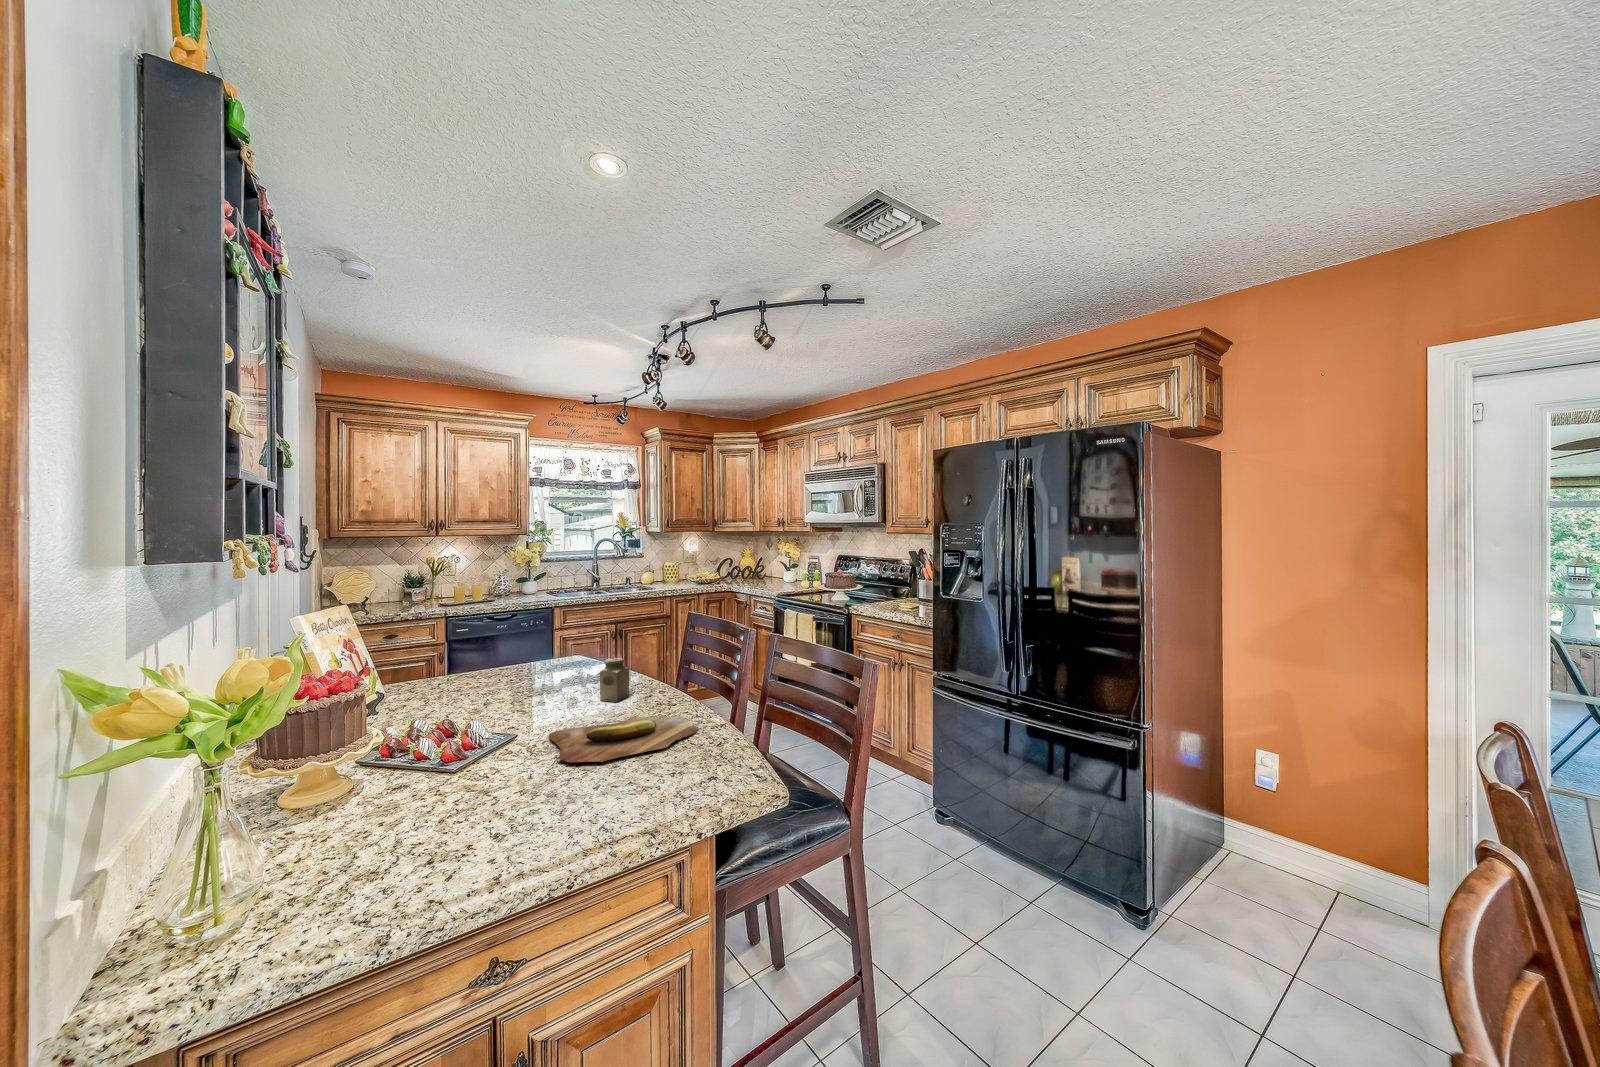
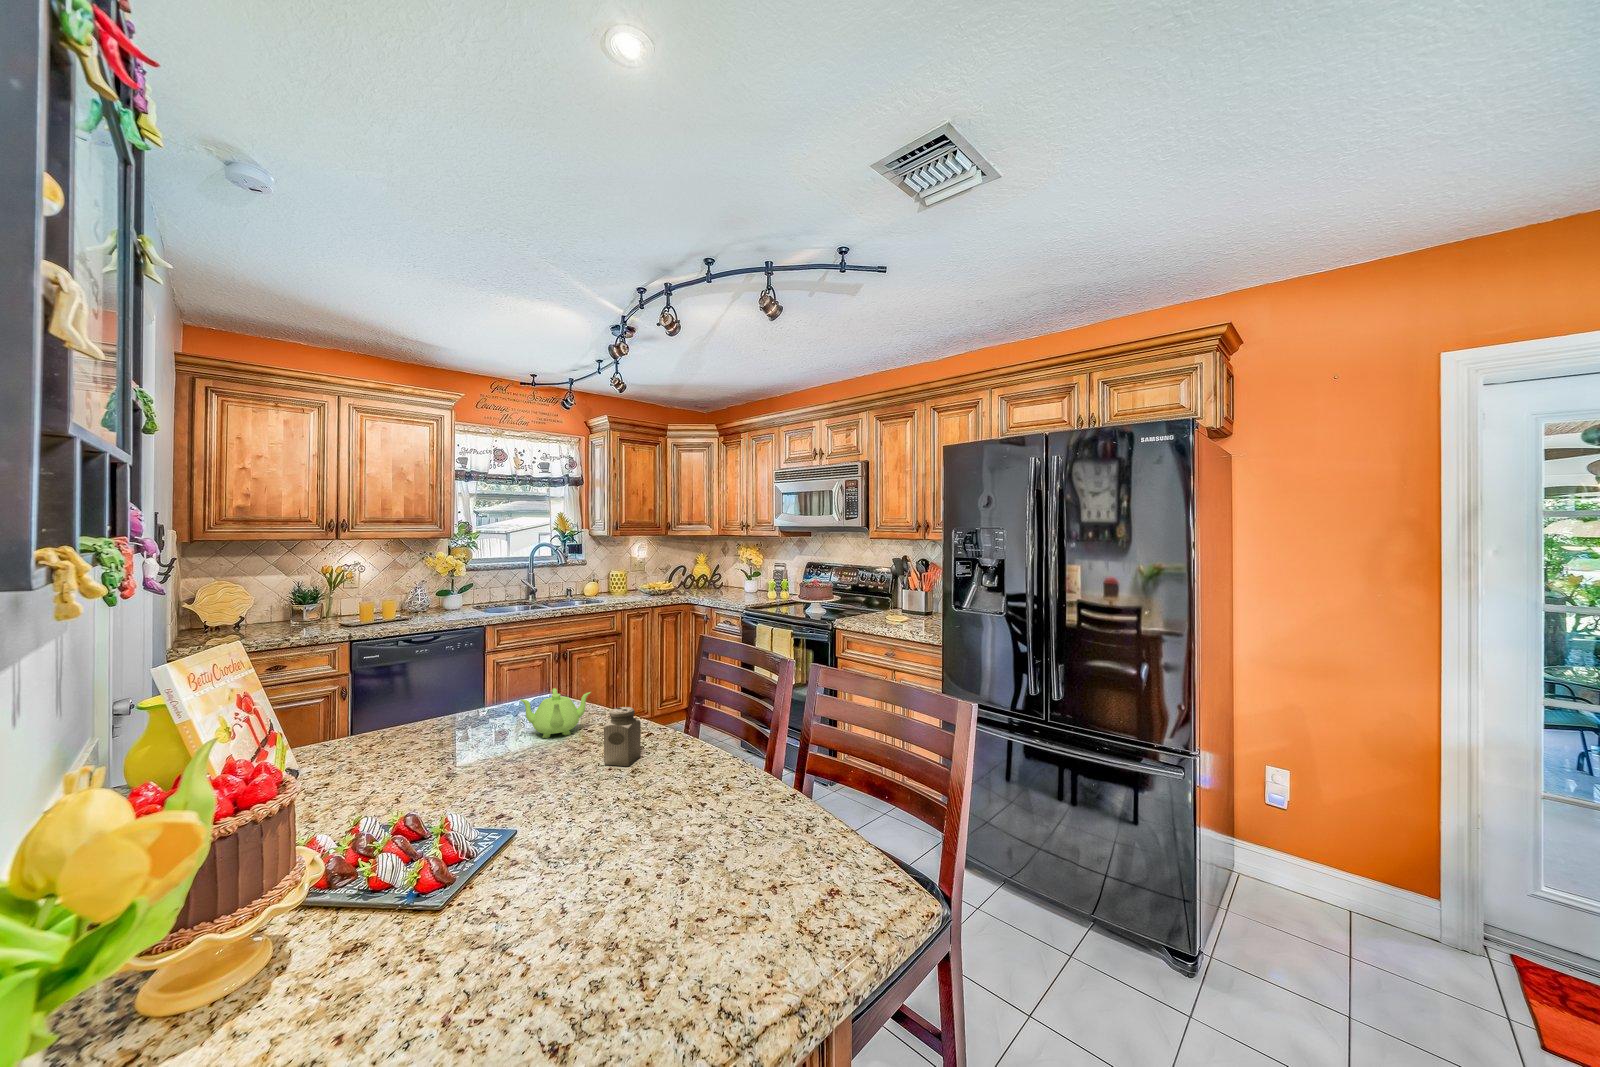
teapot: none [546,647,601,683] -> present [520,688,591,738]
cutting board: present [548,716,698,762] -> none [558,786,757,878]

